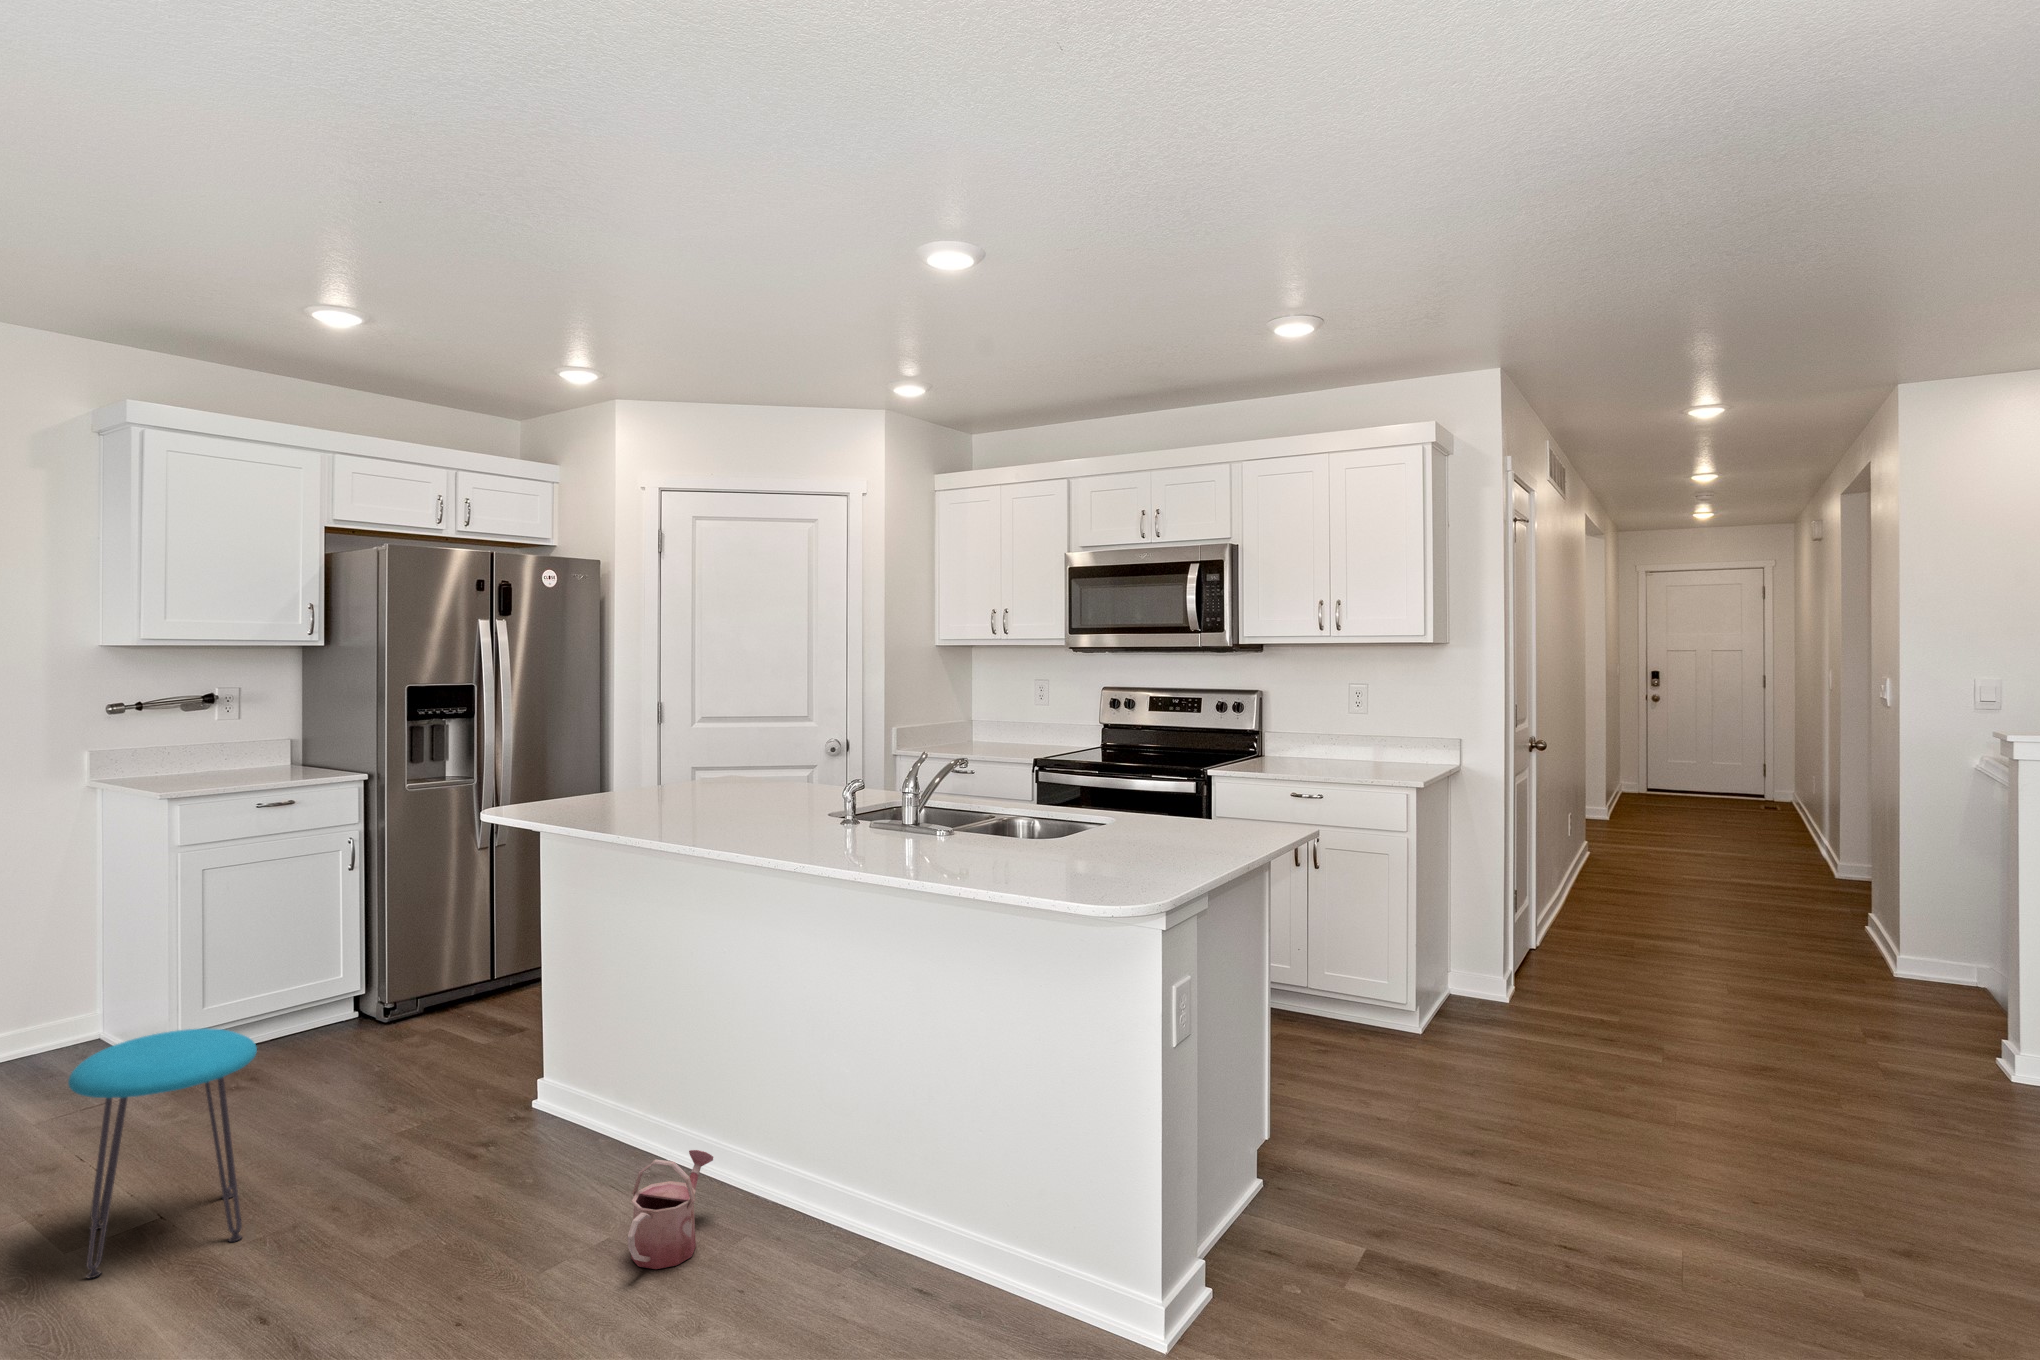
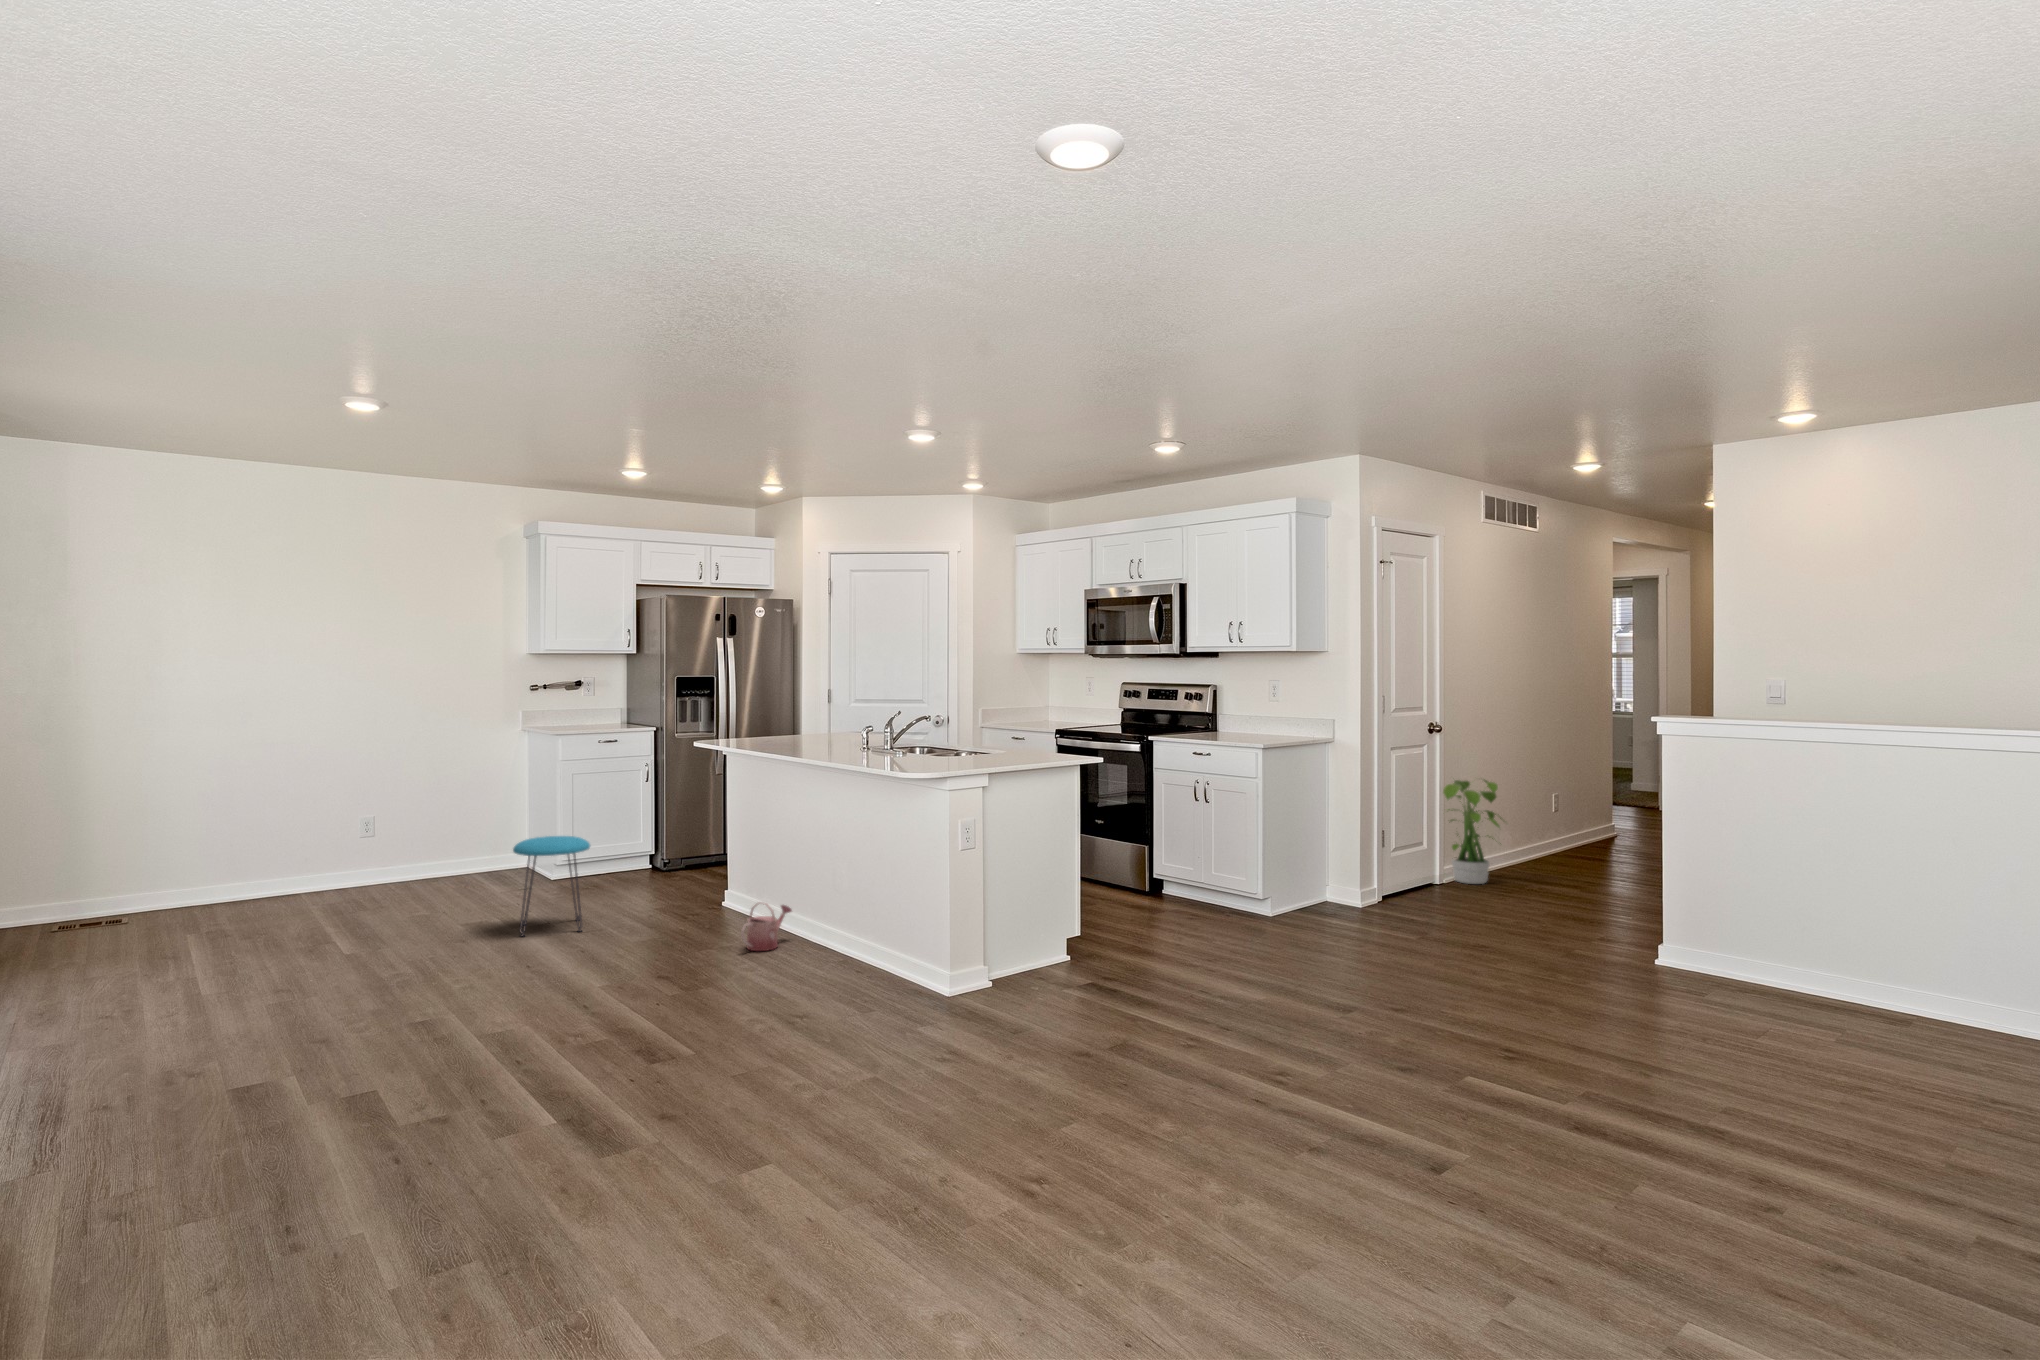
potted plant: none [1543,811,1643,958] -> present [1443,779,1501,884]

